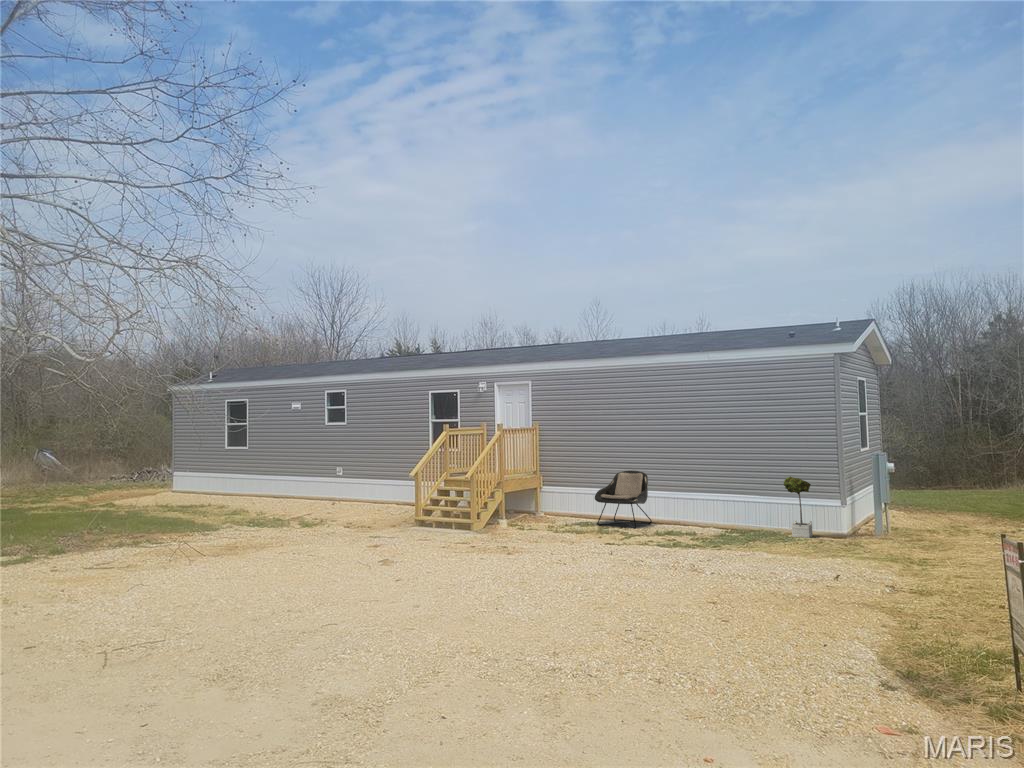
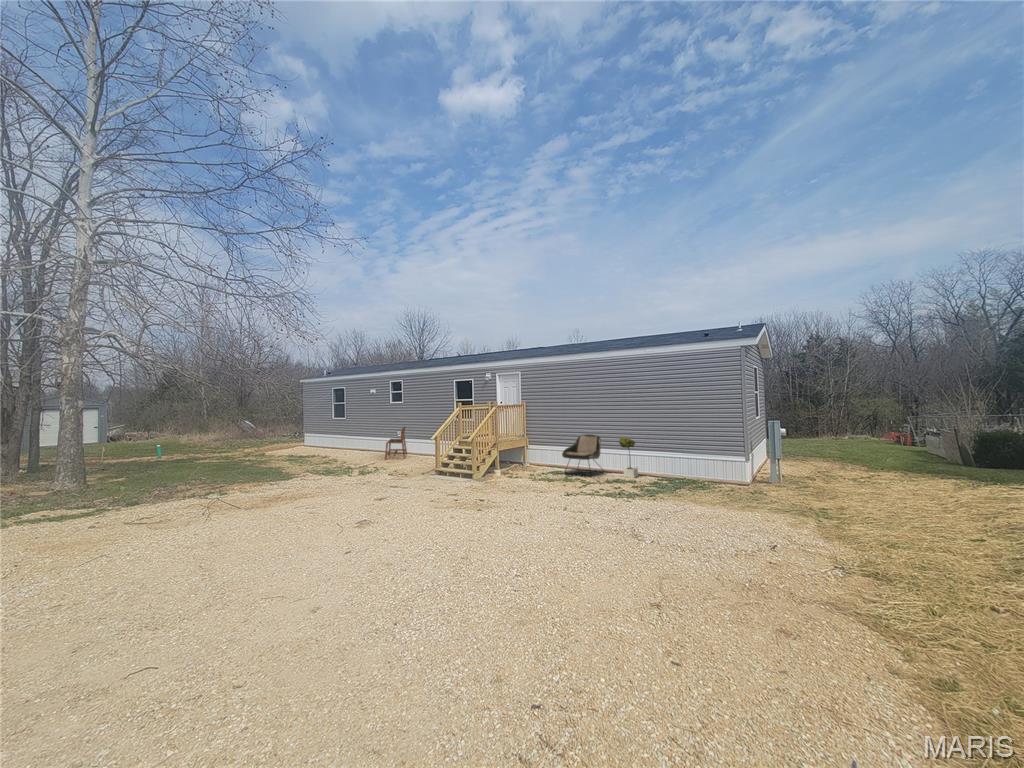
bench: none [322,459,352,509] -> present [385,427,407,459]
potted tree: present [784,476,813,538] -> present [619,437,638,478]

